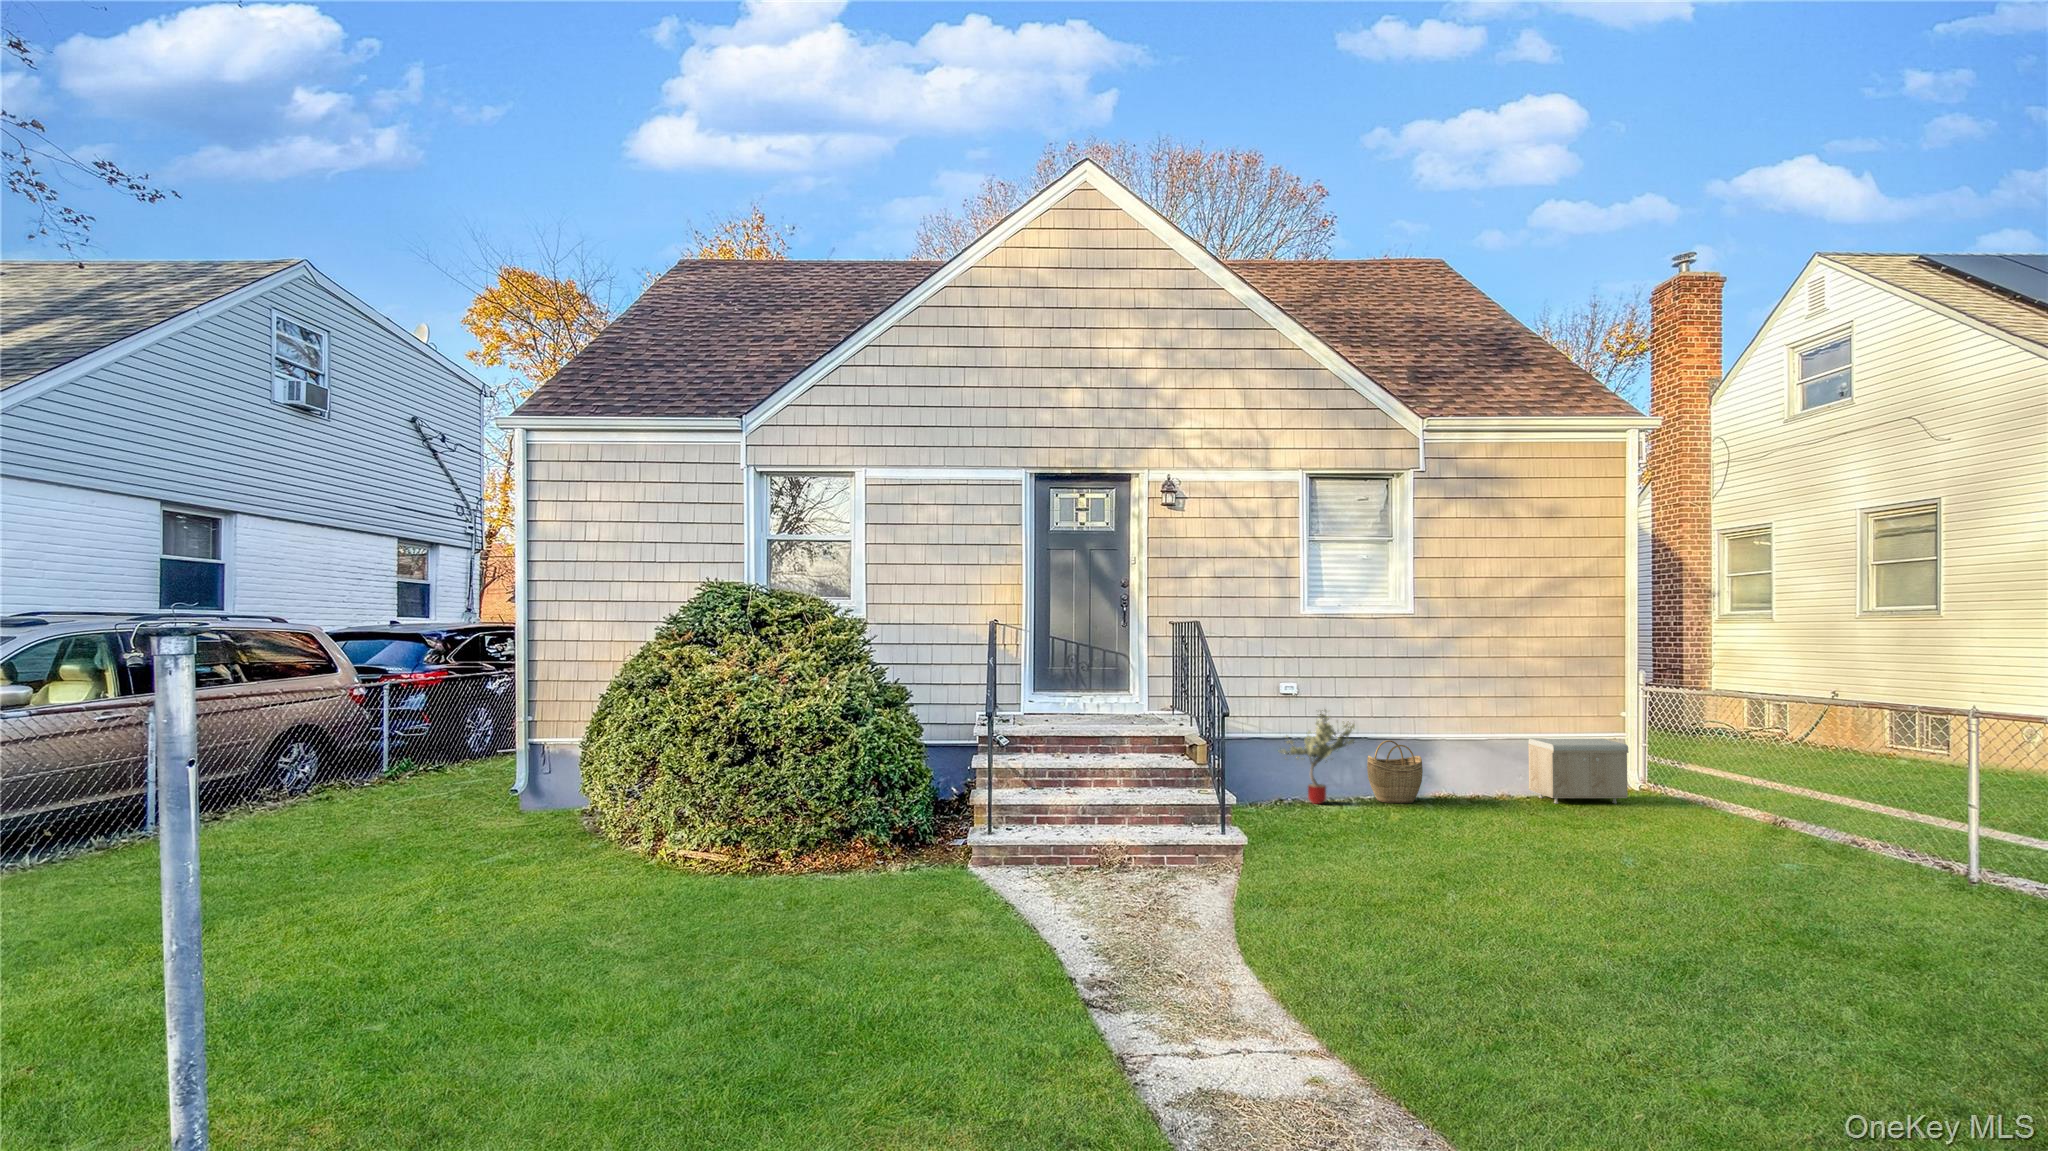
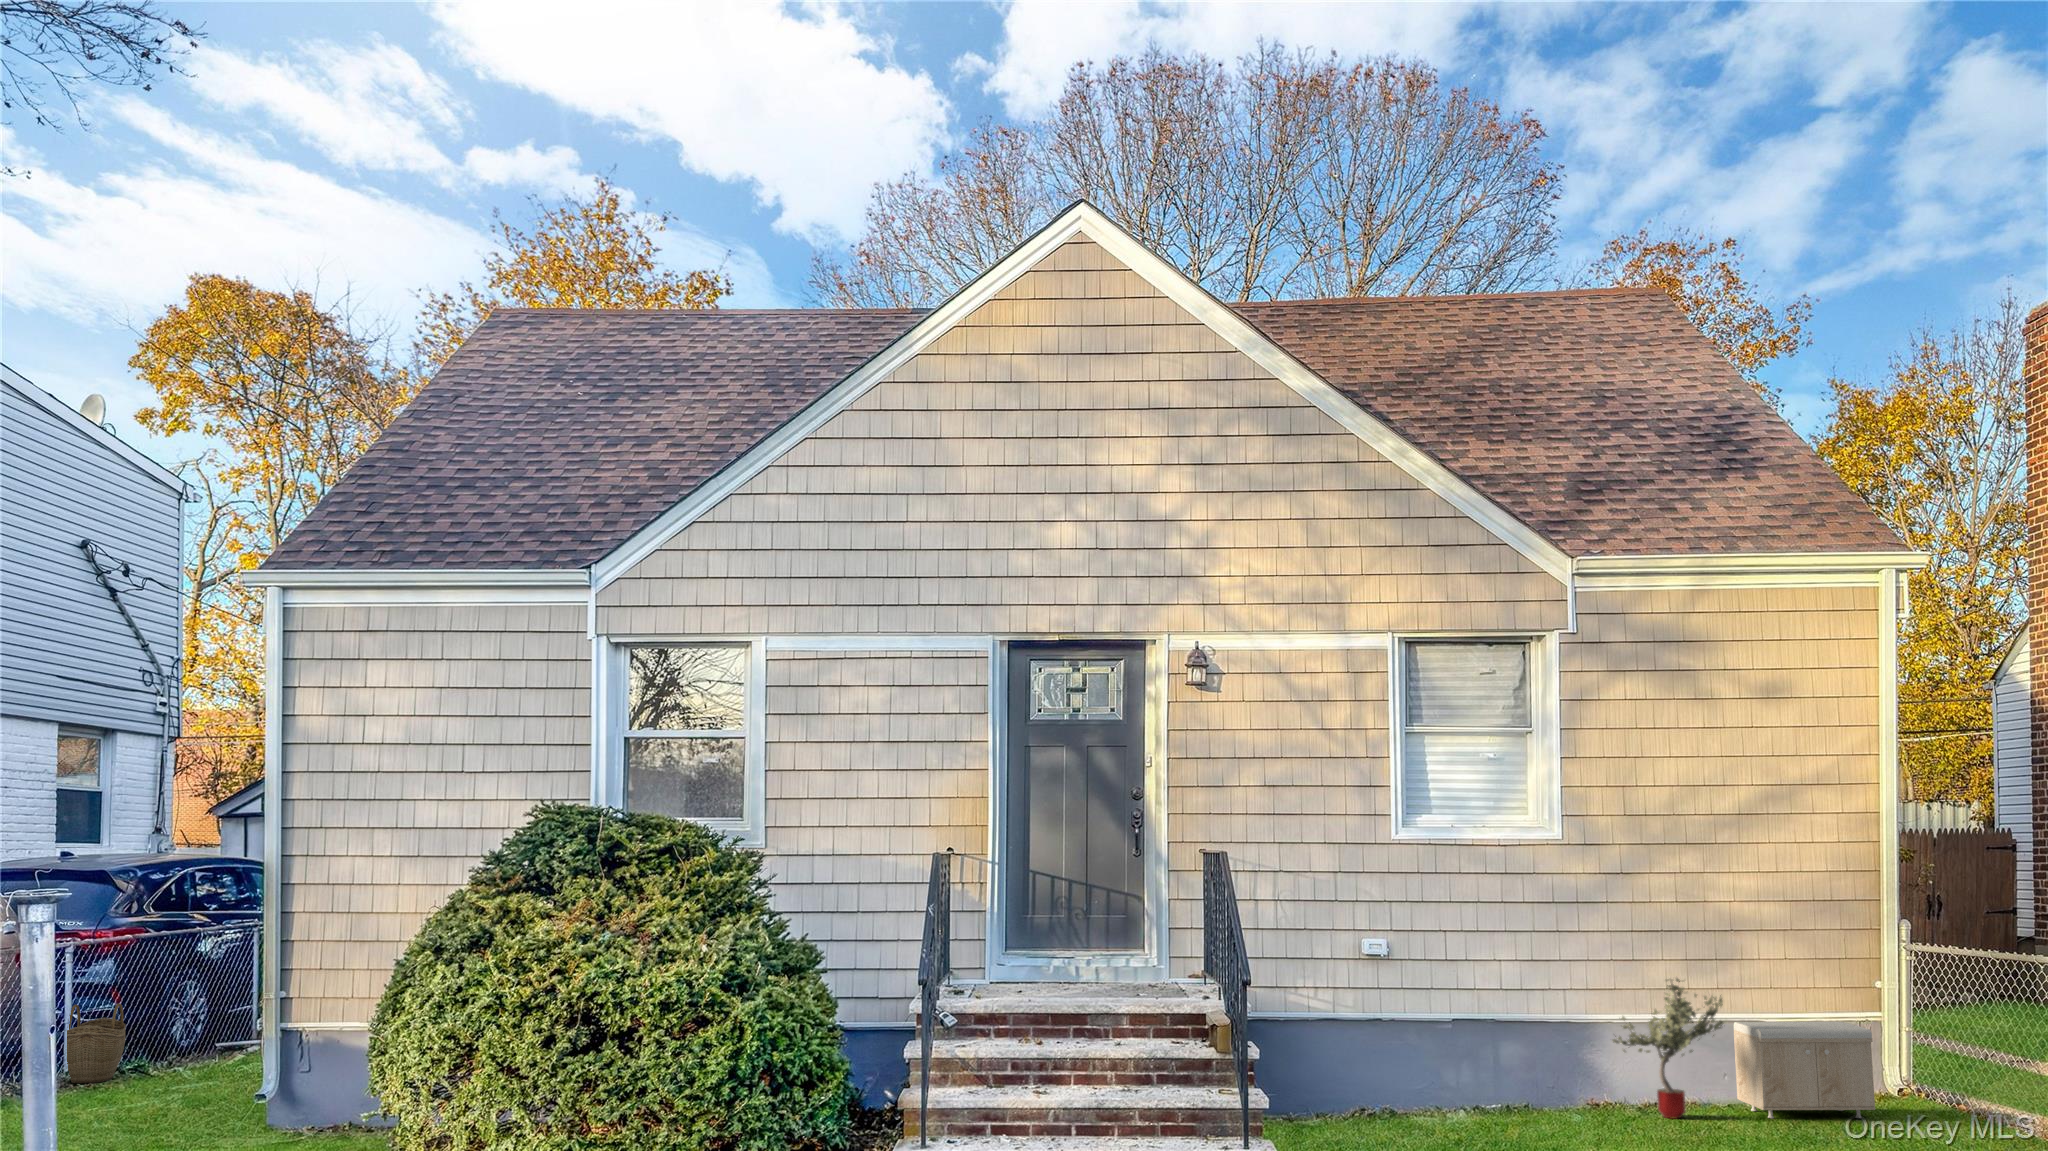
potted tree: present [1280,710,1355,804] -> present [1613,978,1724,1119]
woven basket: present [1367,740,1423,803] -> present [67,1003,126,1083]

